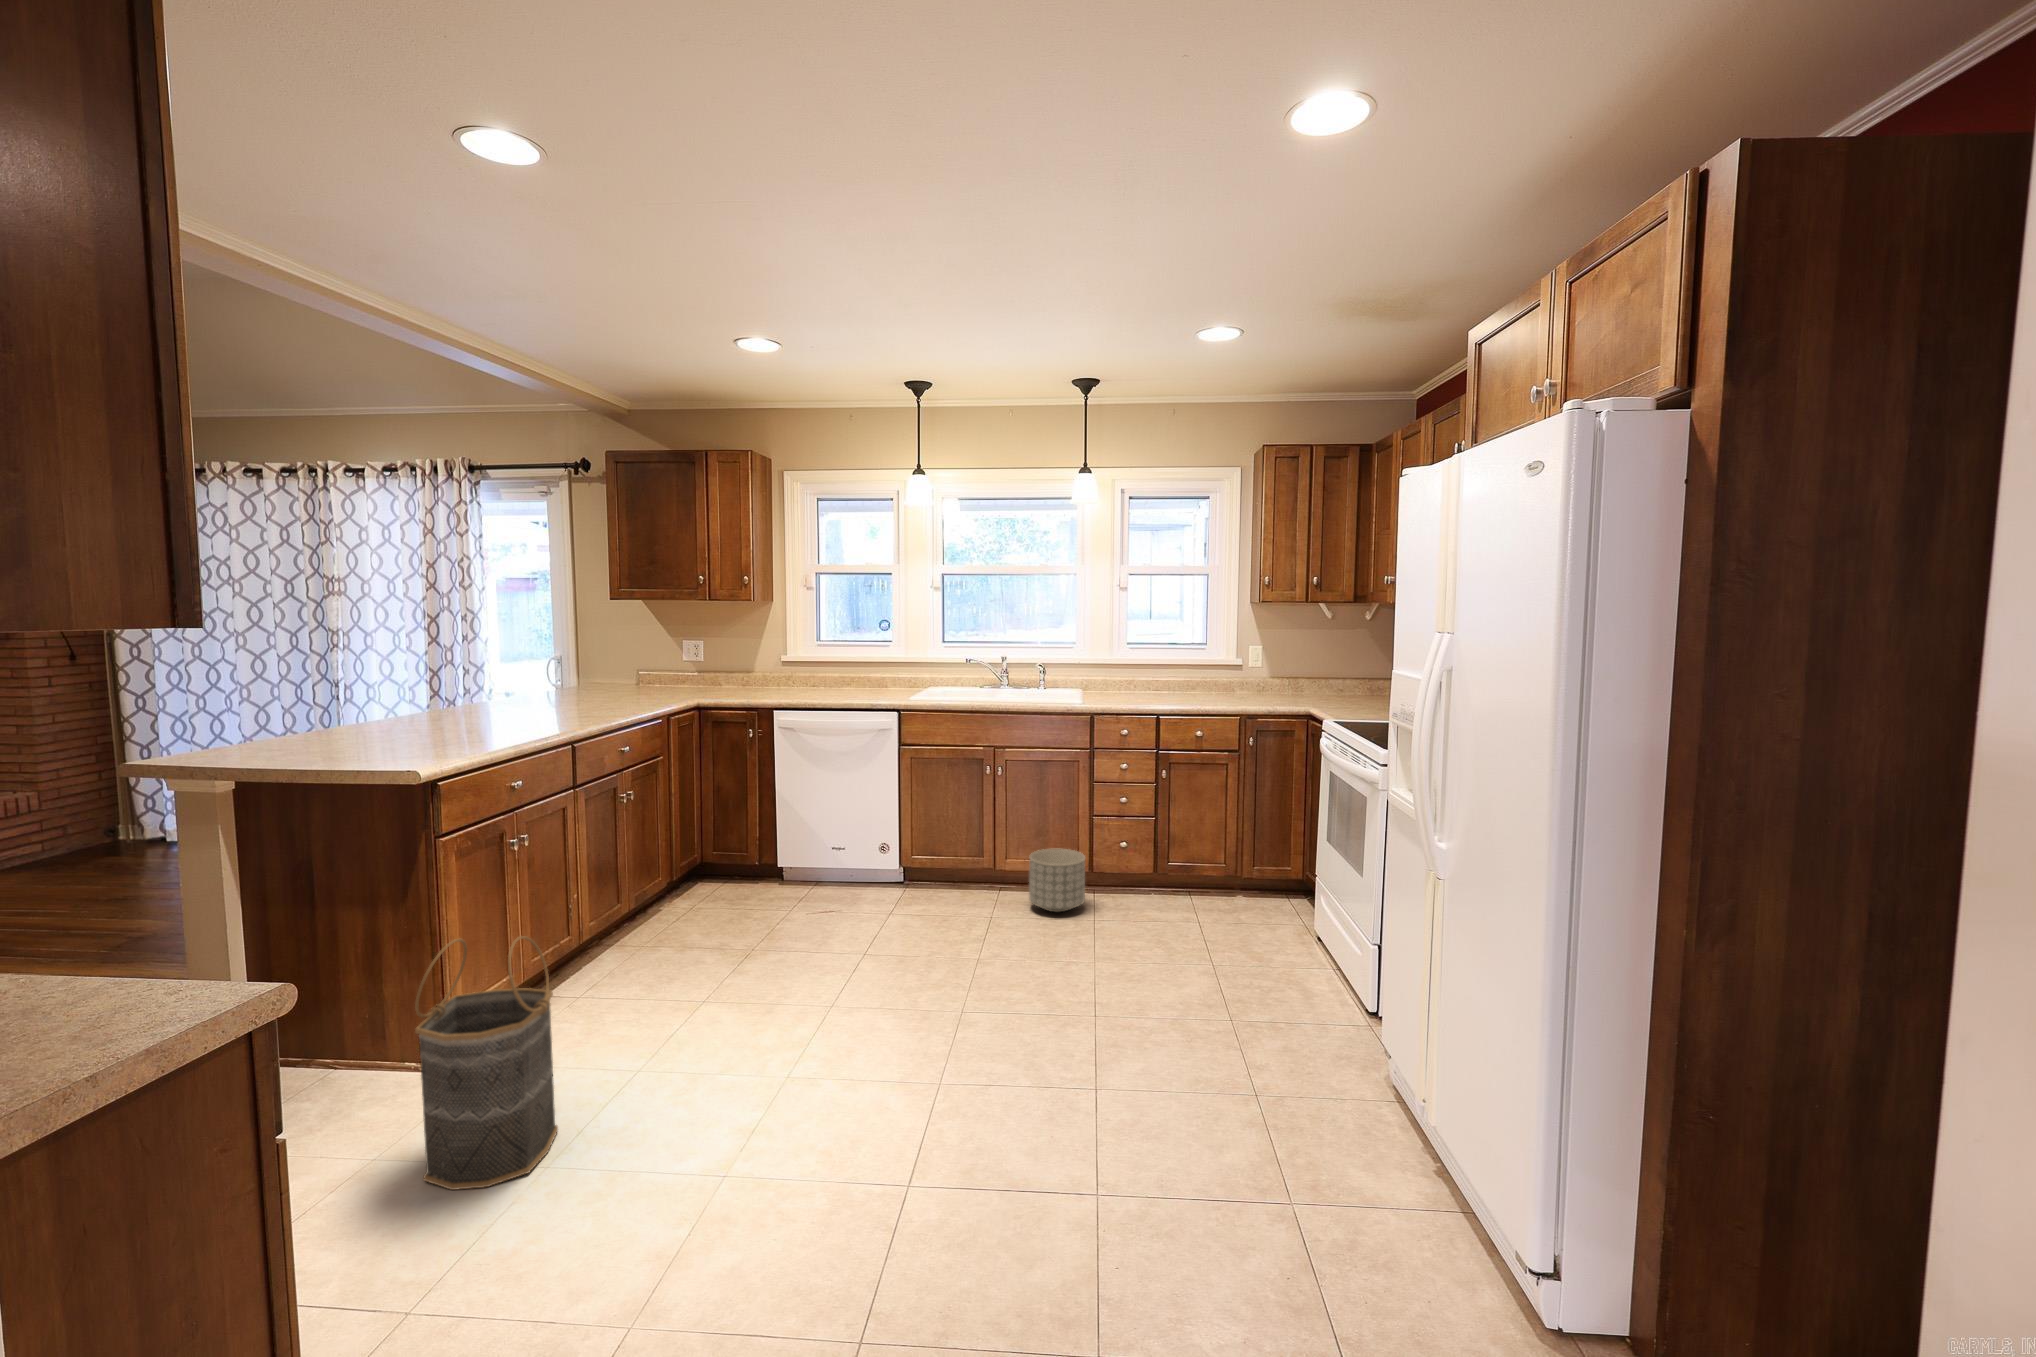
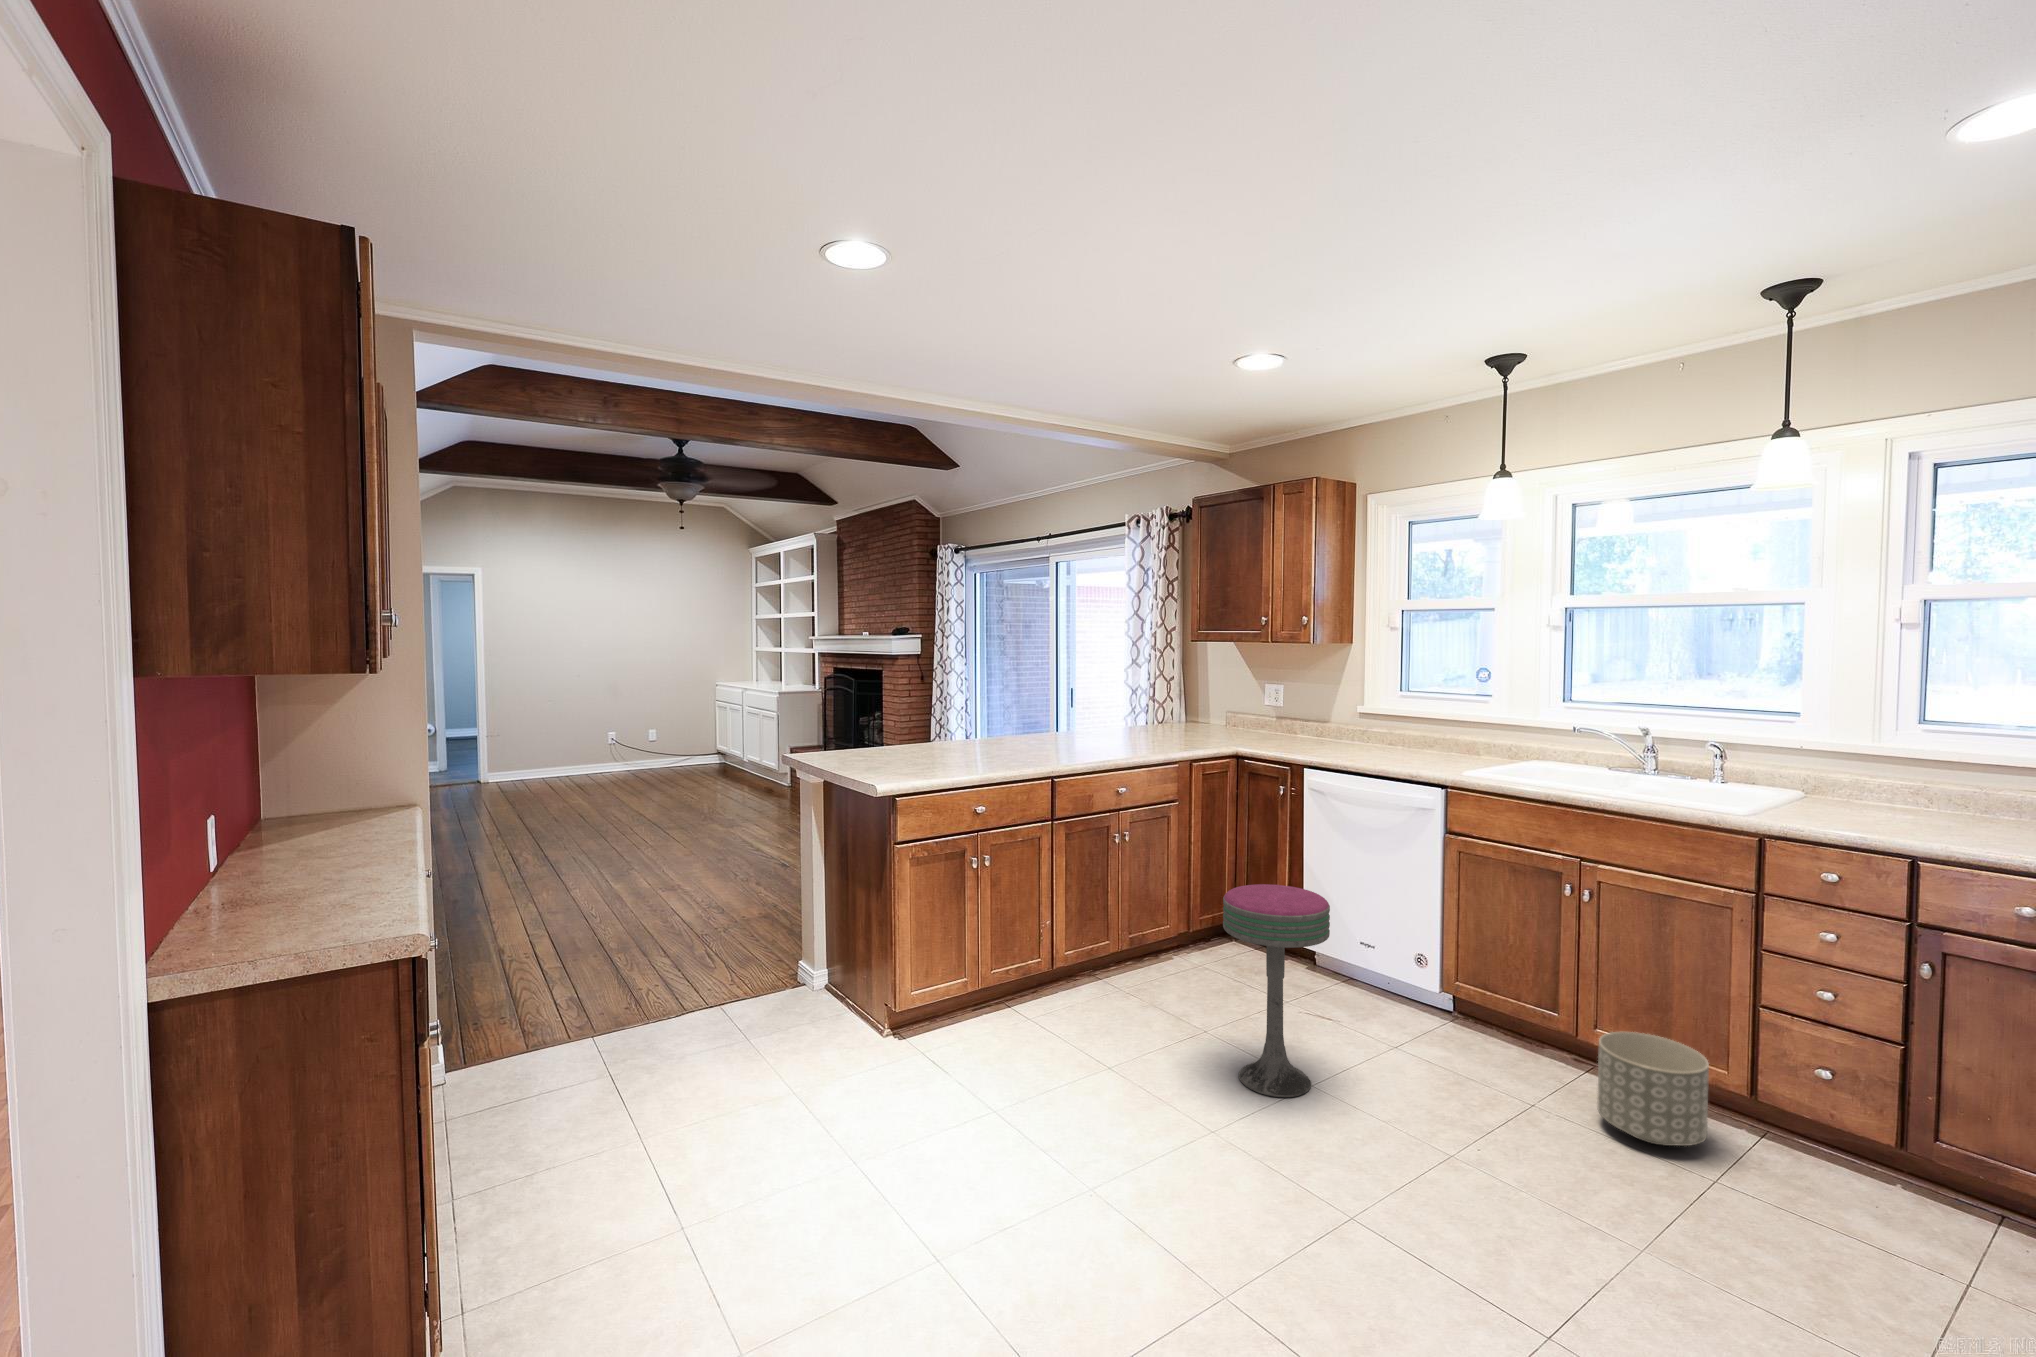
bar stool: none [799,801,886,971] -> present [1223,884,1330,1097]
basket: present [415,936,558,1190] -> none [795,927,893,1145]

